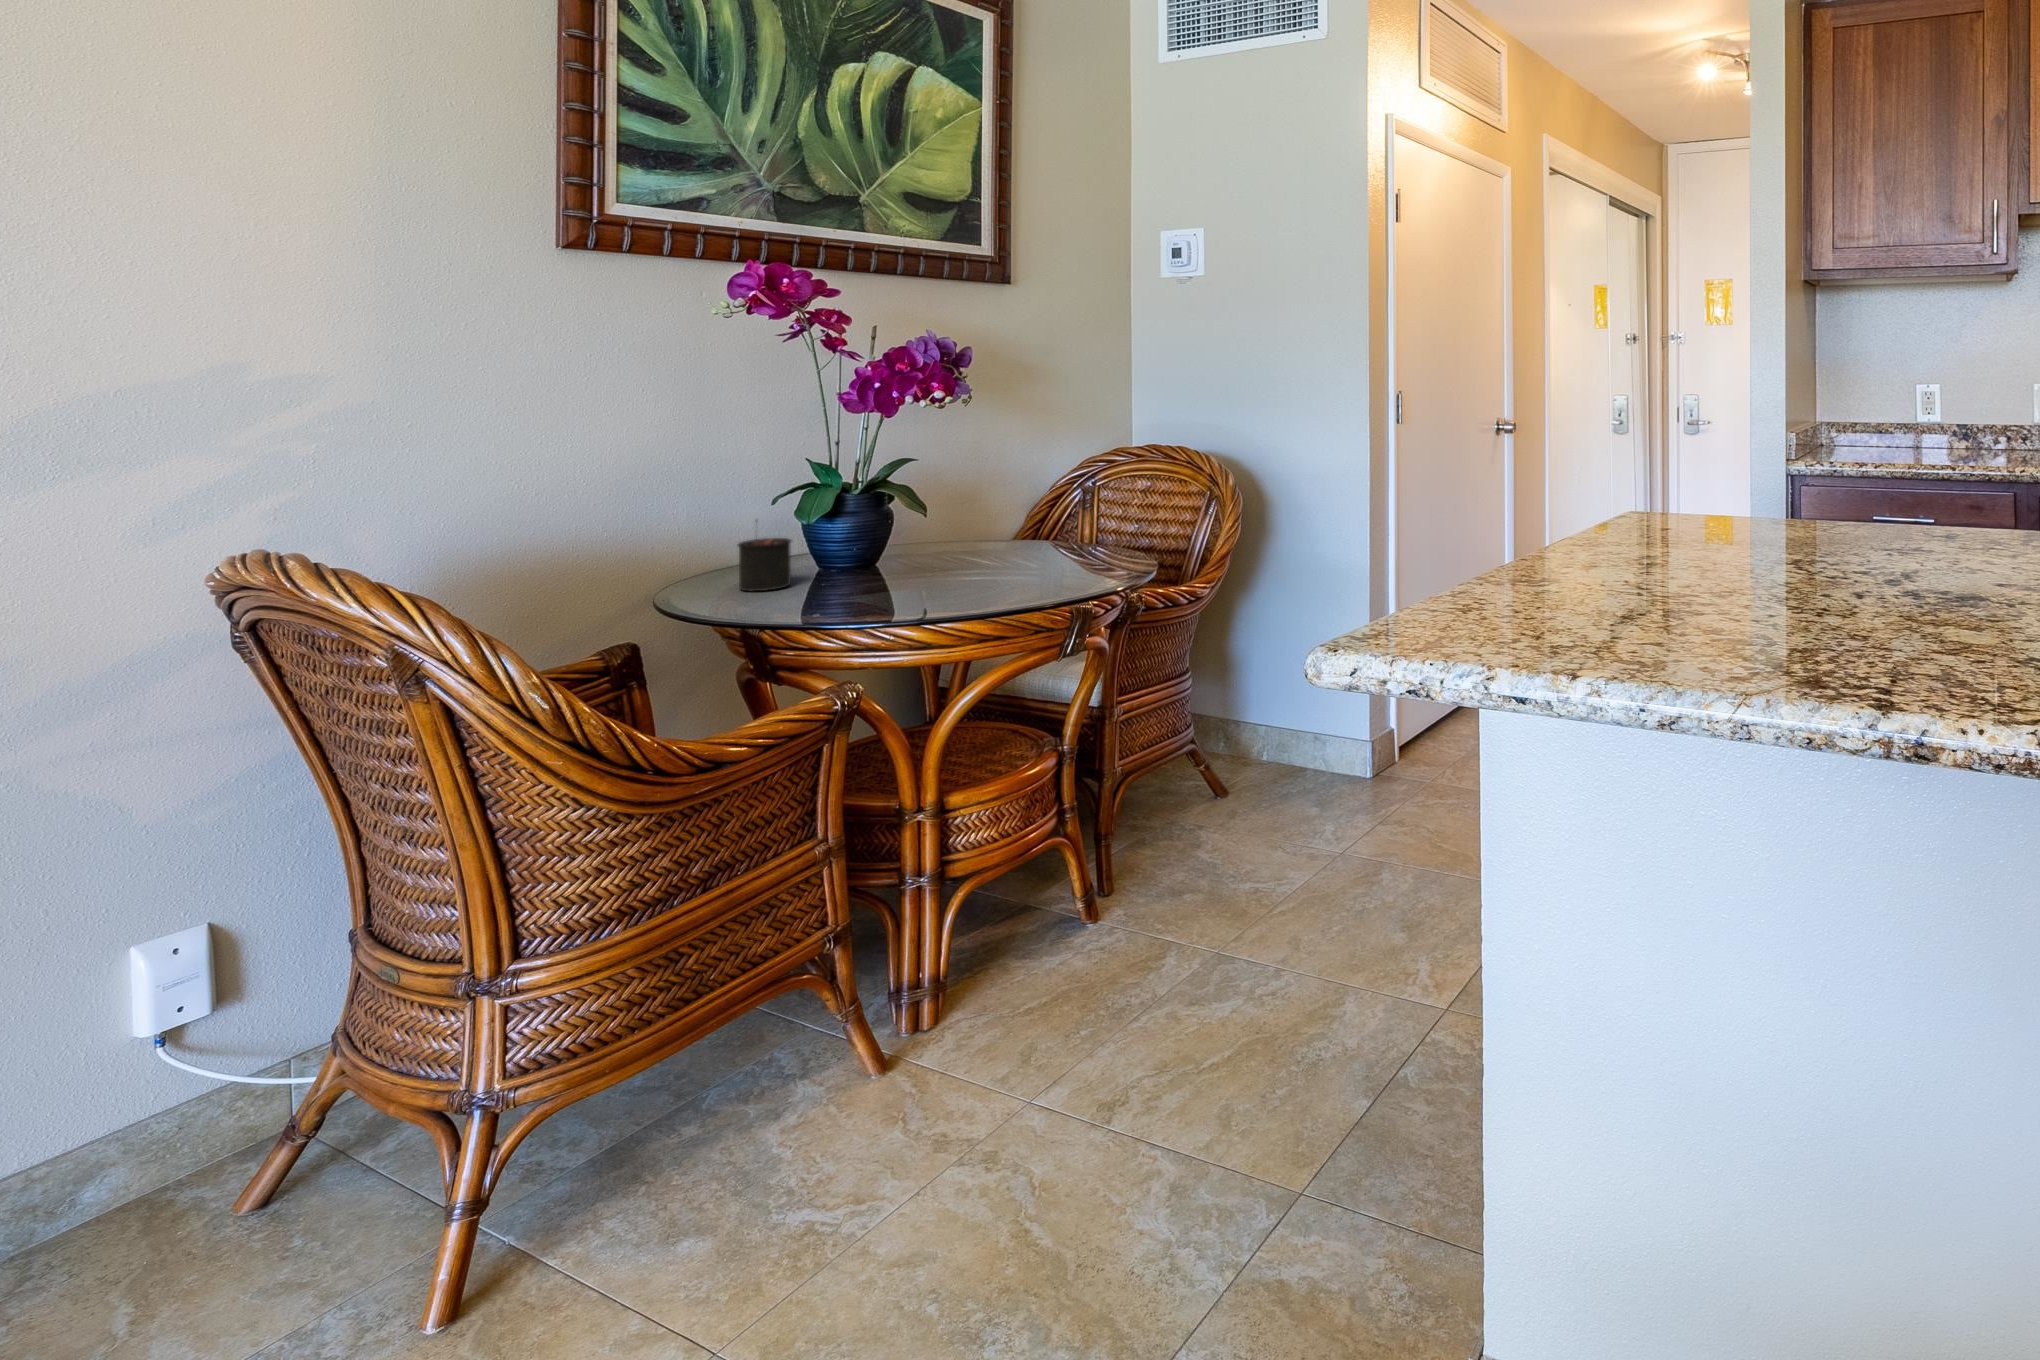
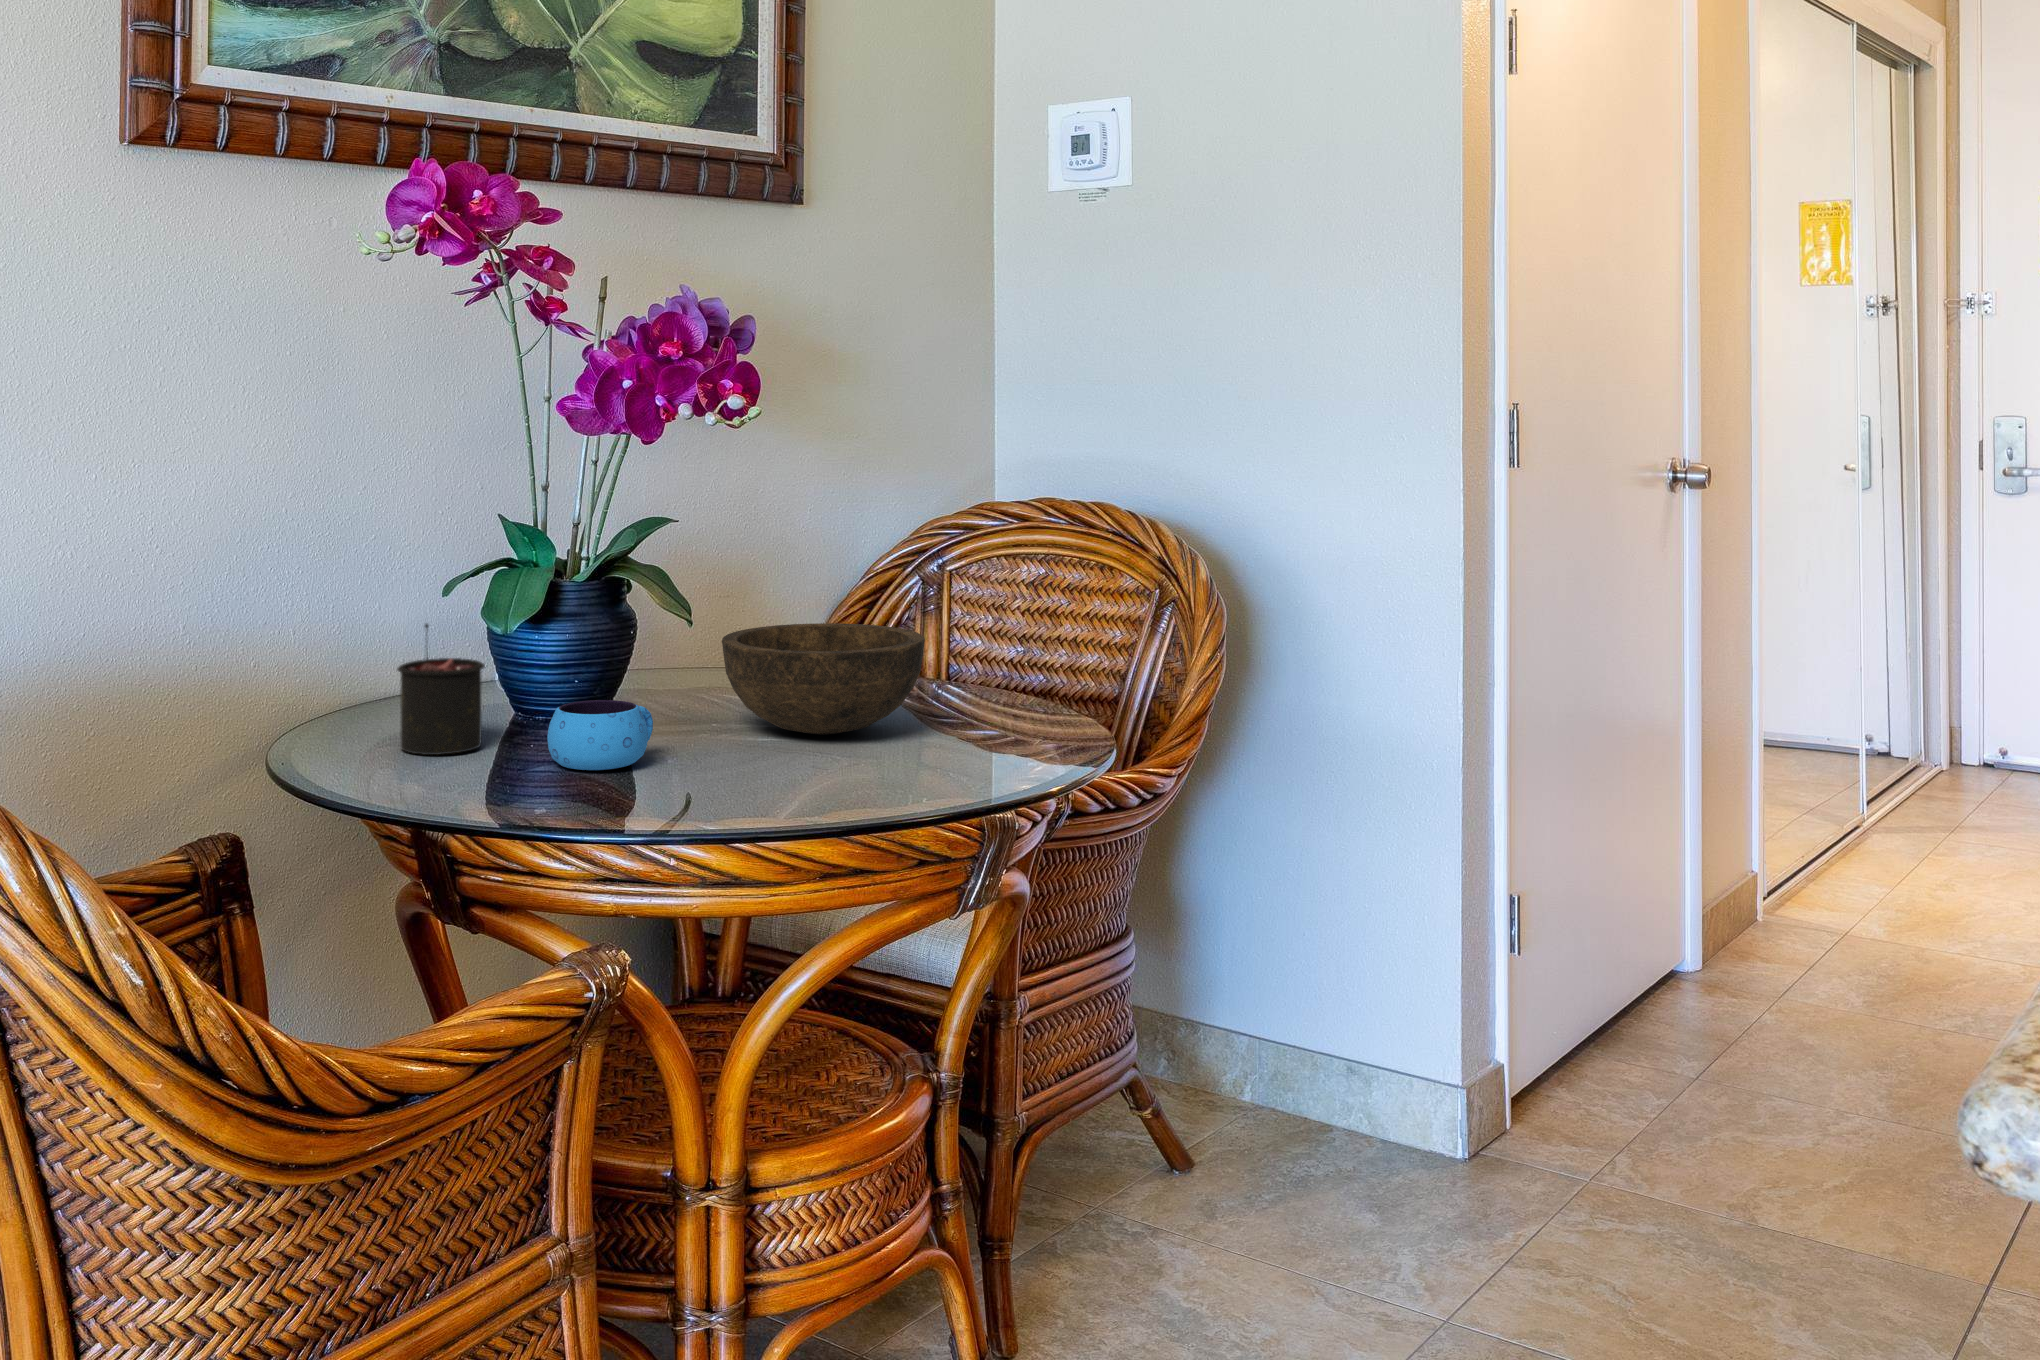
bowl: none [940,511,1057,570] -> present [722,623,925,735]
mug: none [828,556,894,594] -> present [547,700,653,770]

